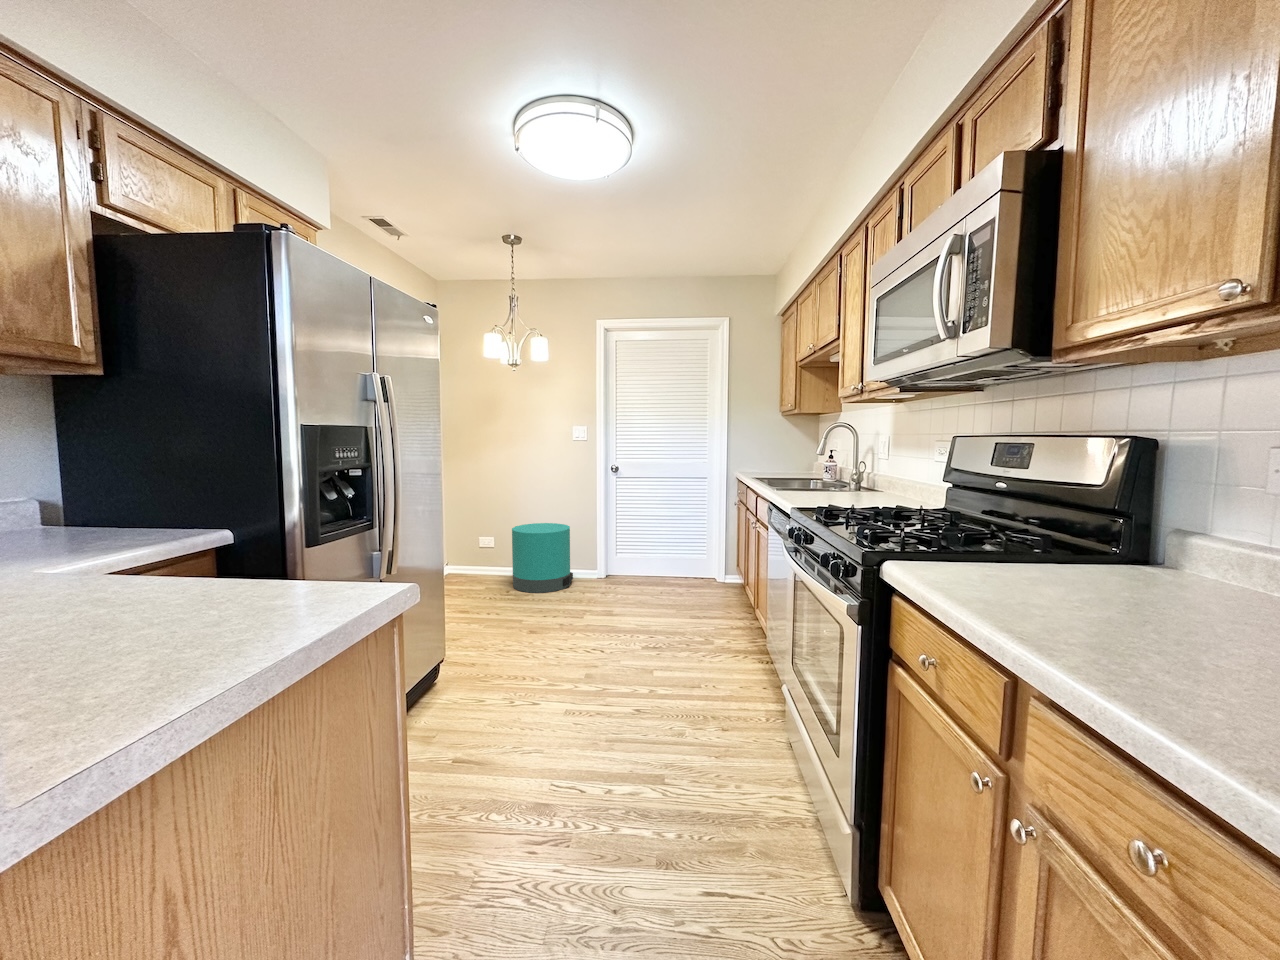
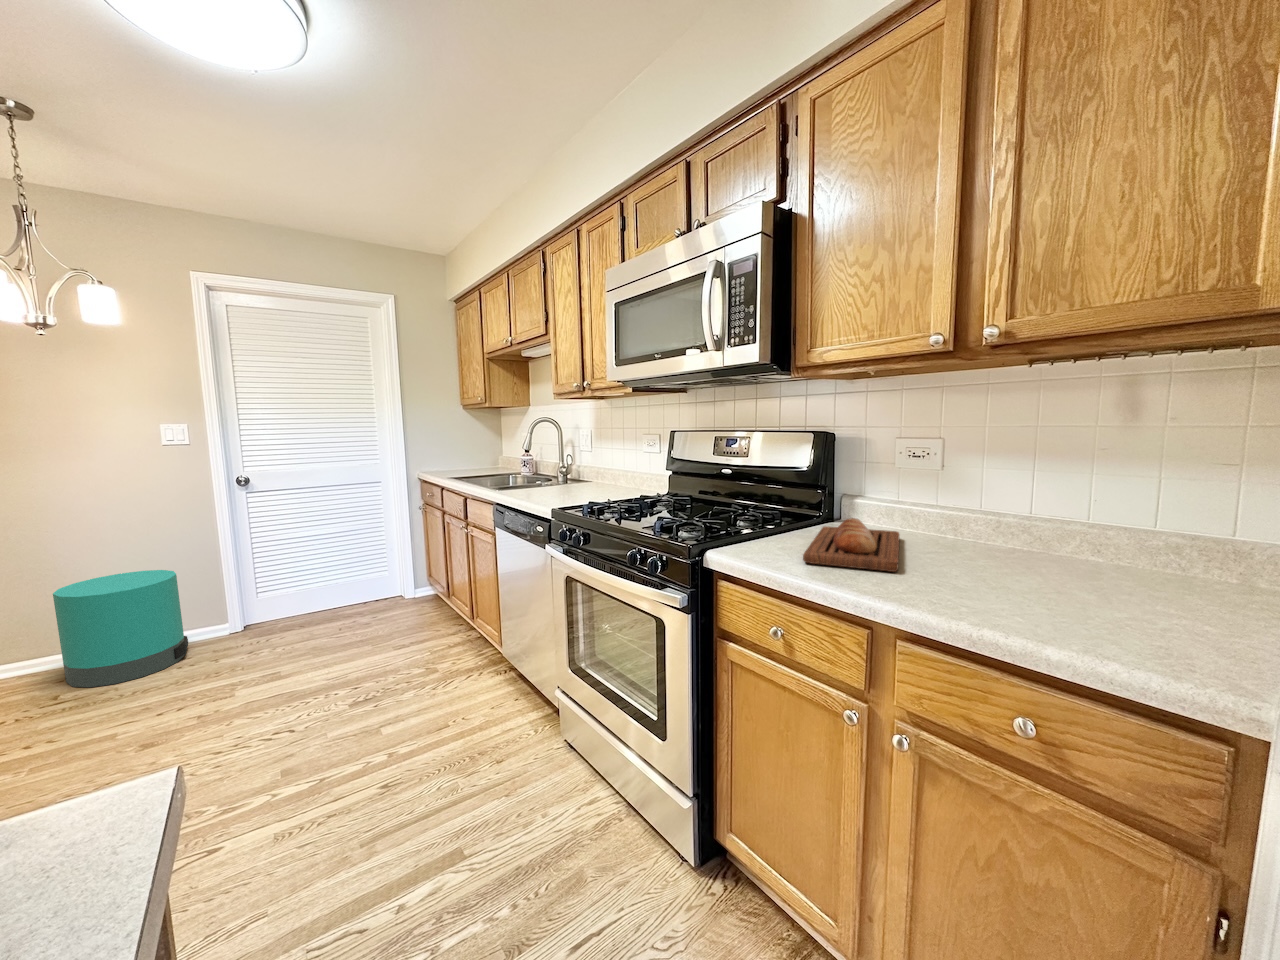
bread loaf: none [984,553,1217,622] -> present [803,518,899,572]

